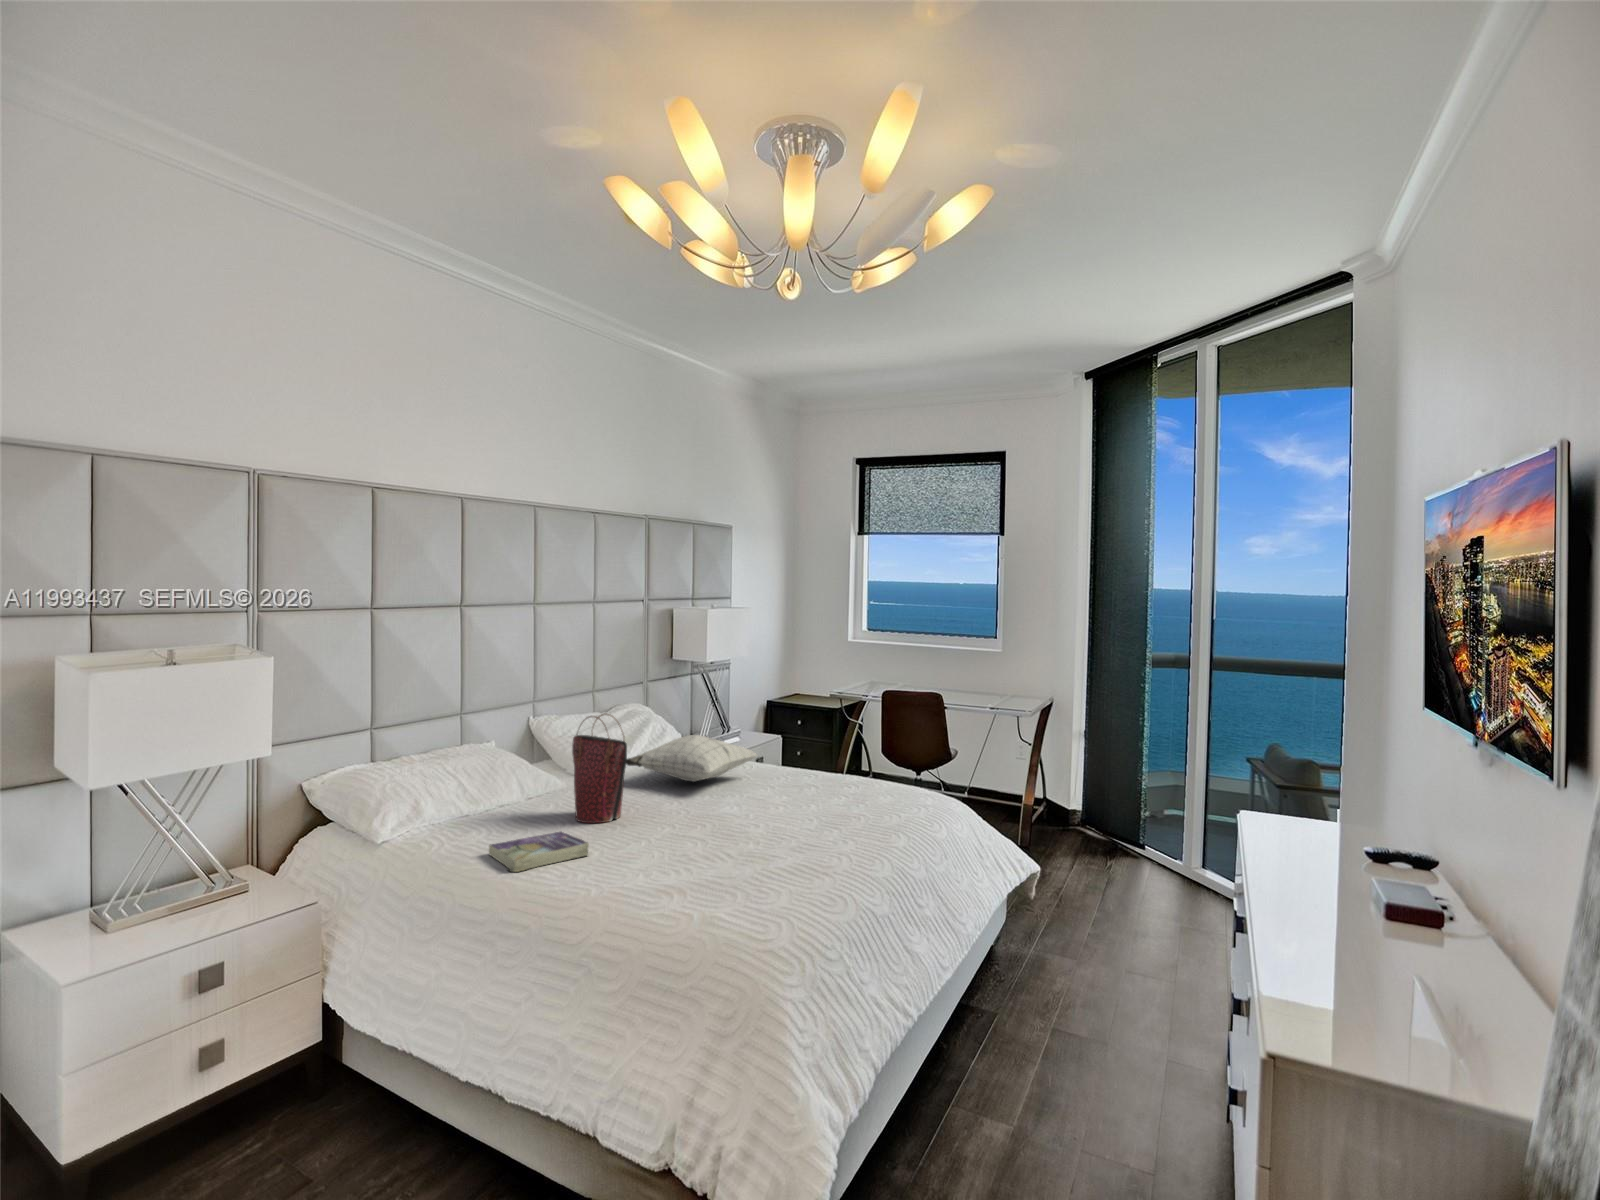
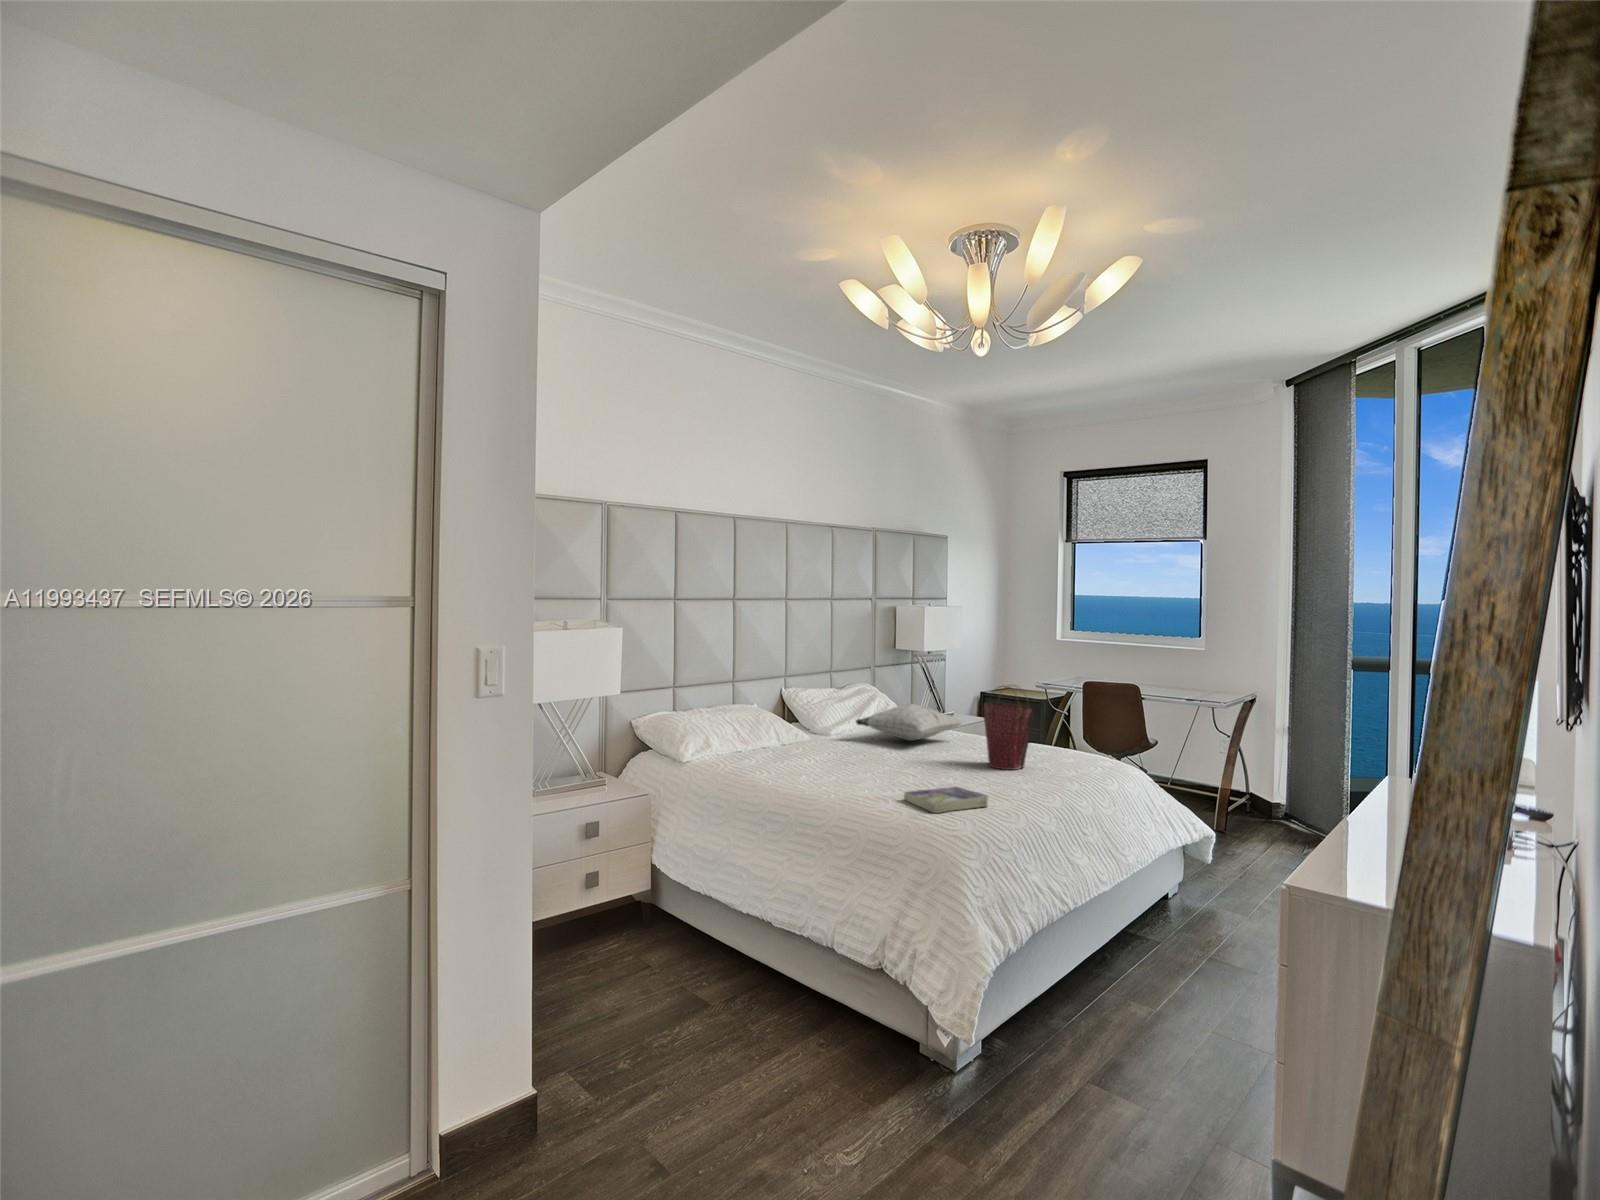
handbag: present [572,714,627,823] -> present [983,686,1033,770]
book: present [489,832,589,872] -> present [904,787,988,813]

